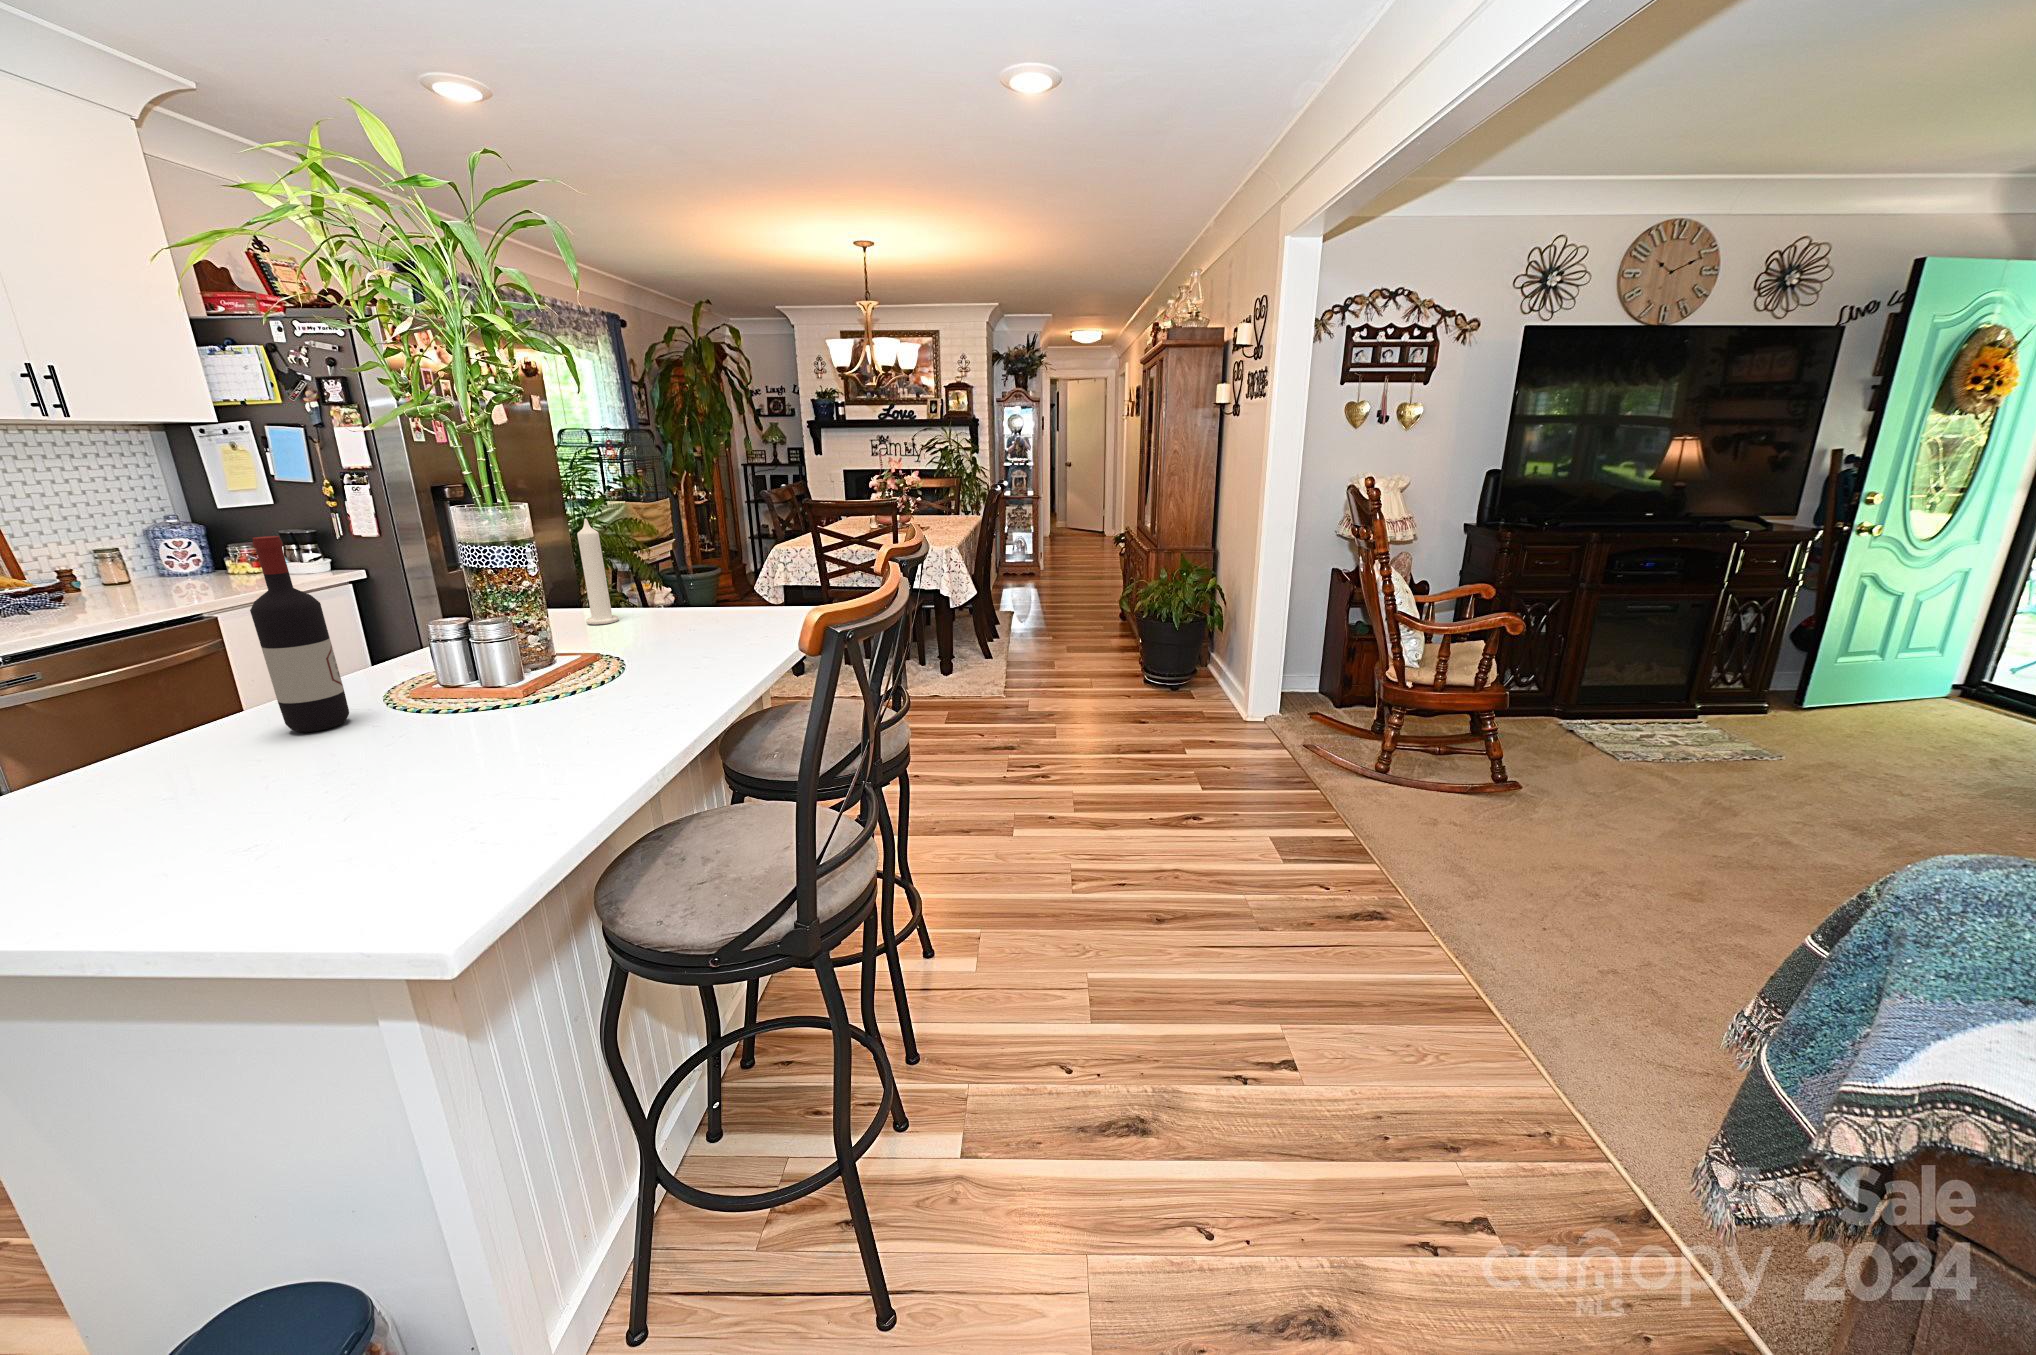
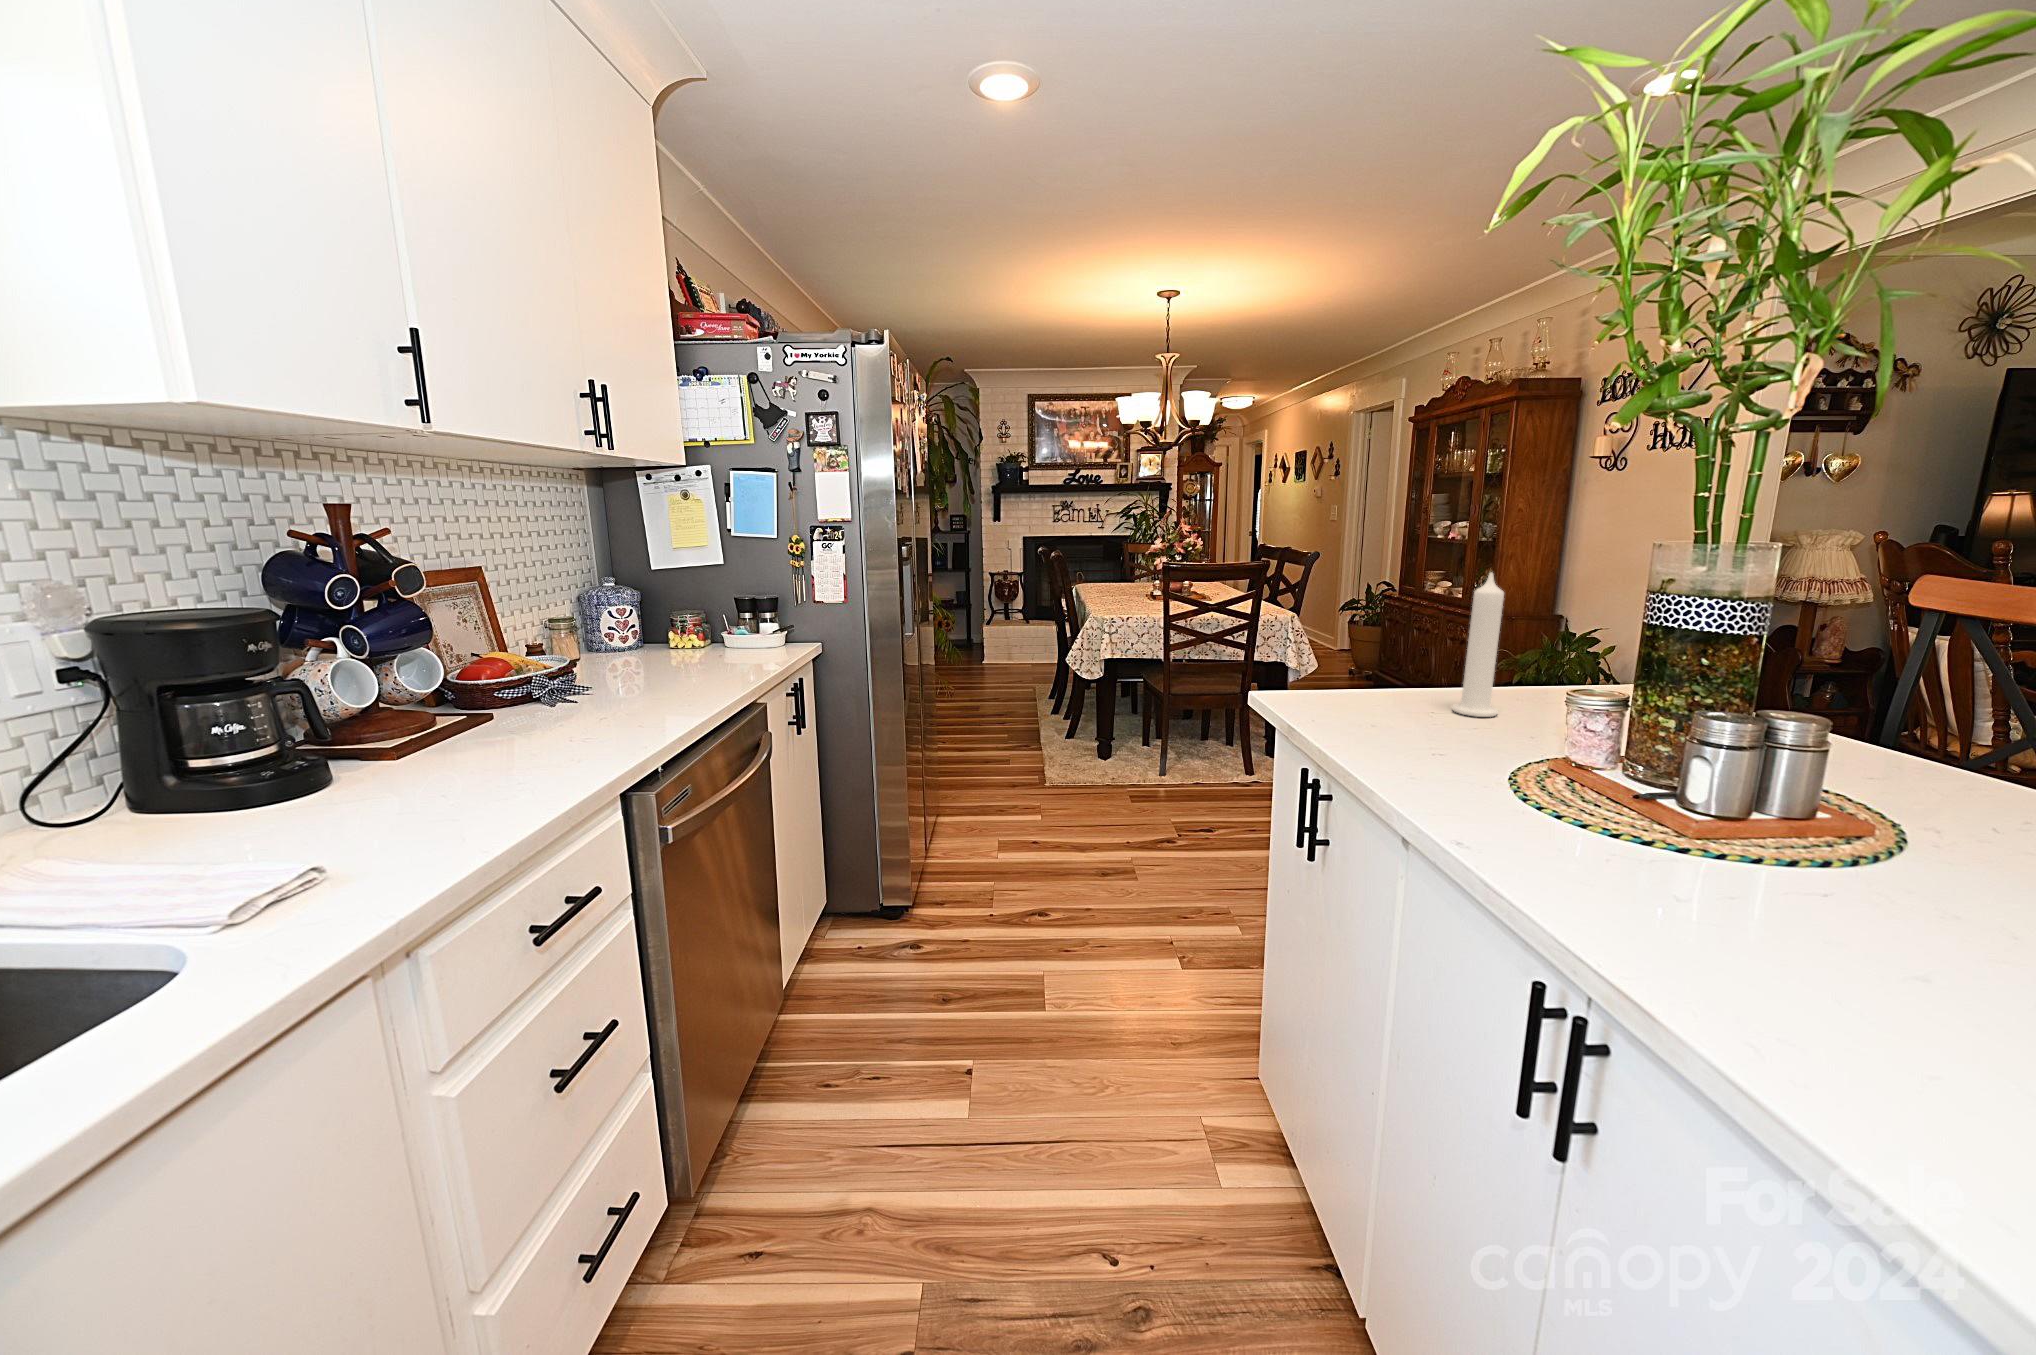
wine bottle: present [250,536,349,732] -> none [1792,587,1977,943]

